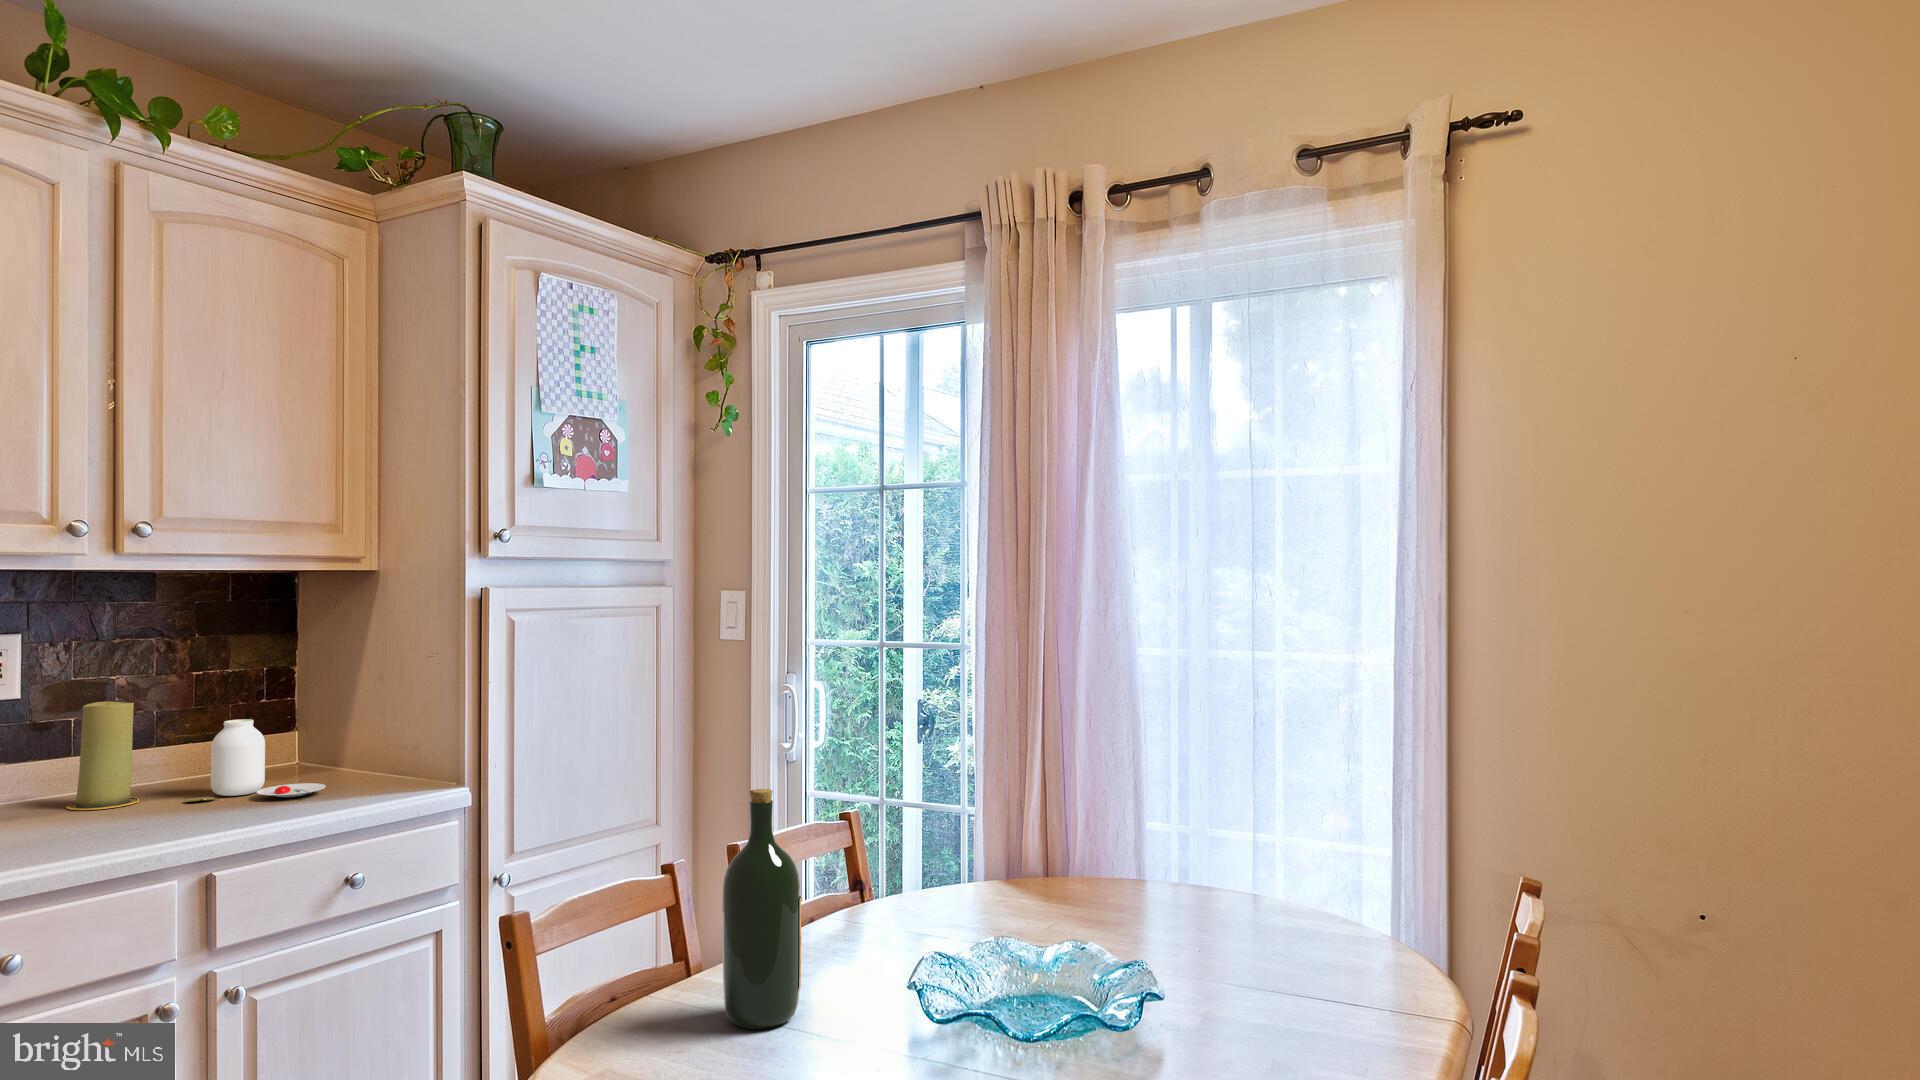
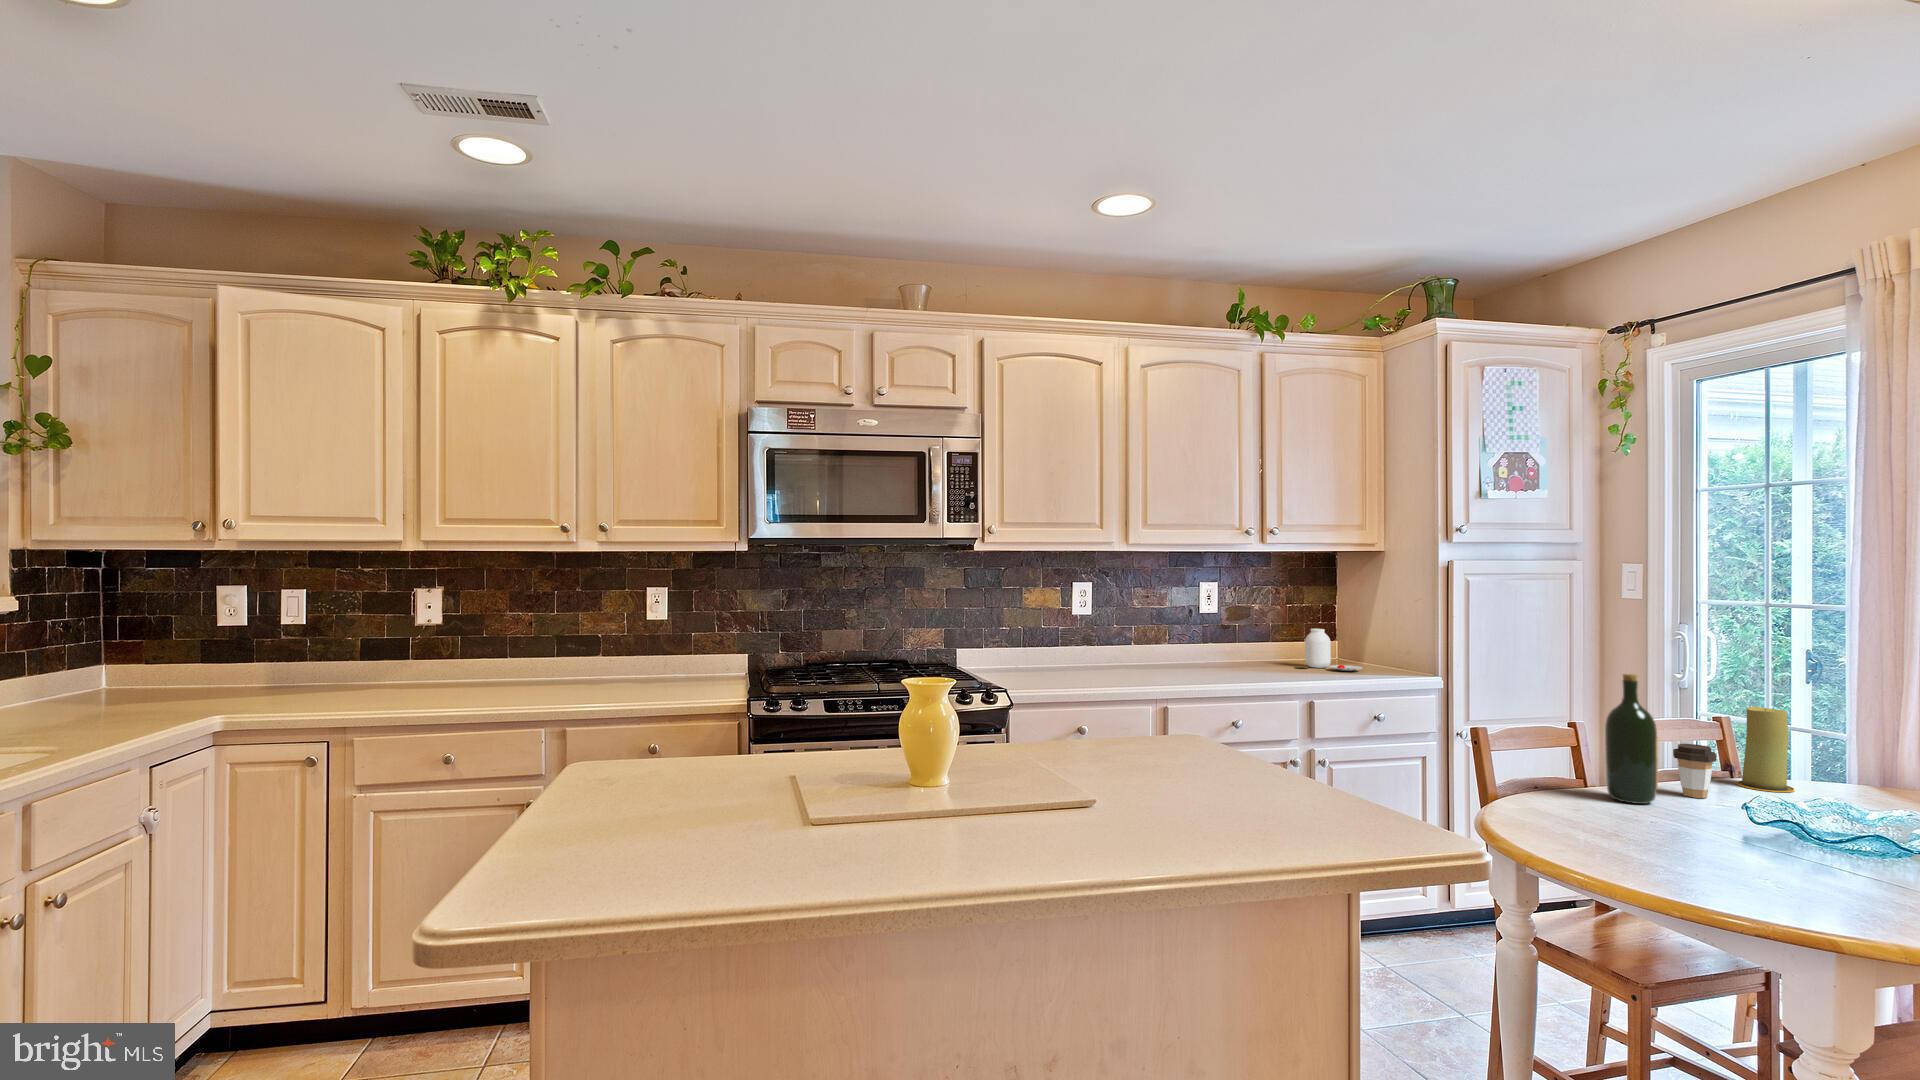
candle: present [66,702,139,810] -> present [1736,707,1795,792]
coffee cup: none [814,884,871,978] -> present [1673,744,1716,798]

